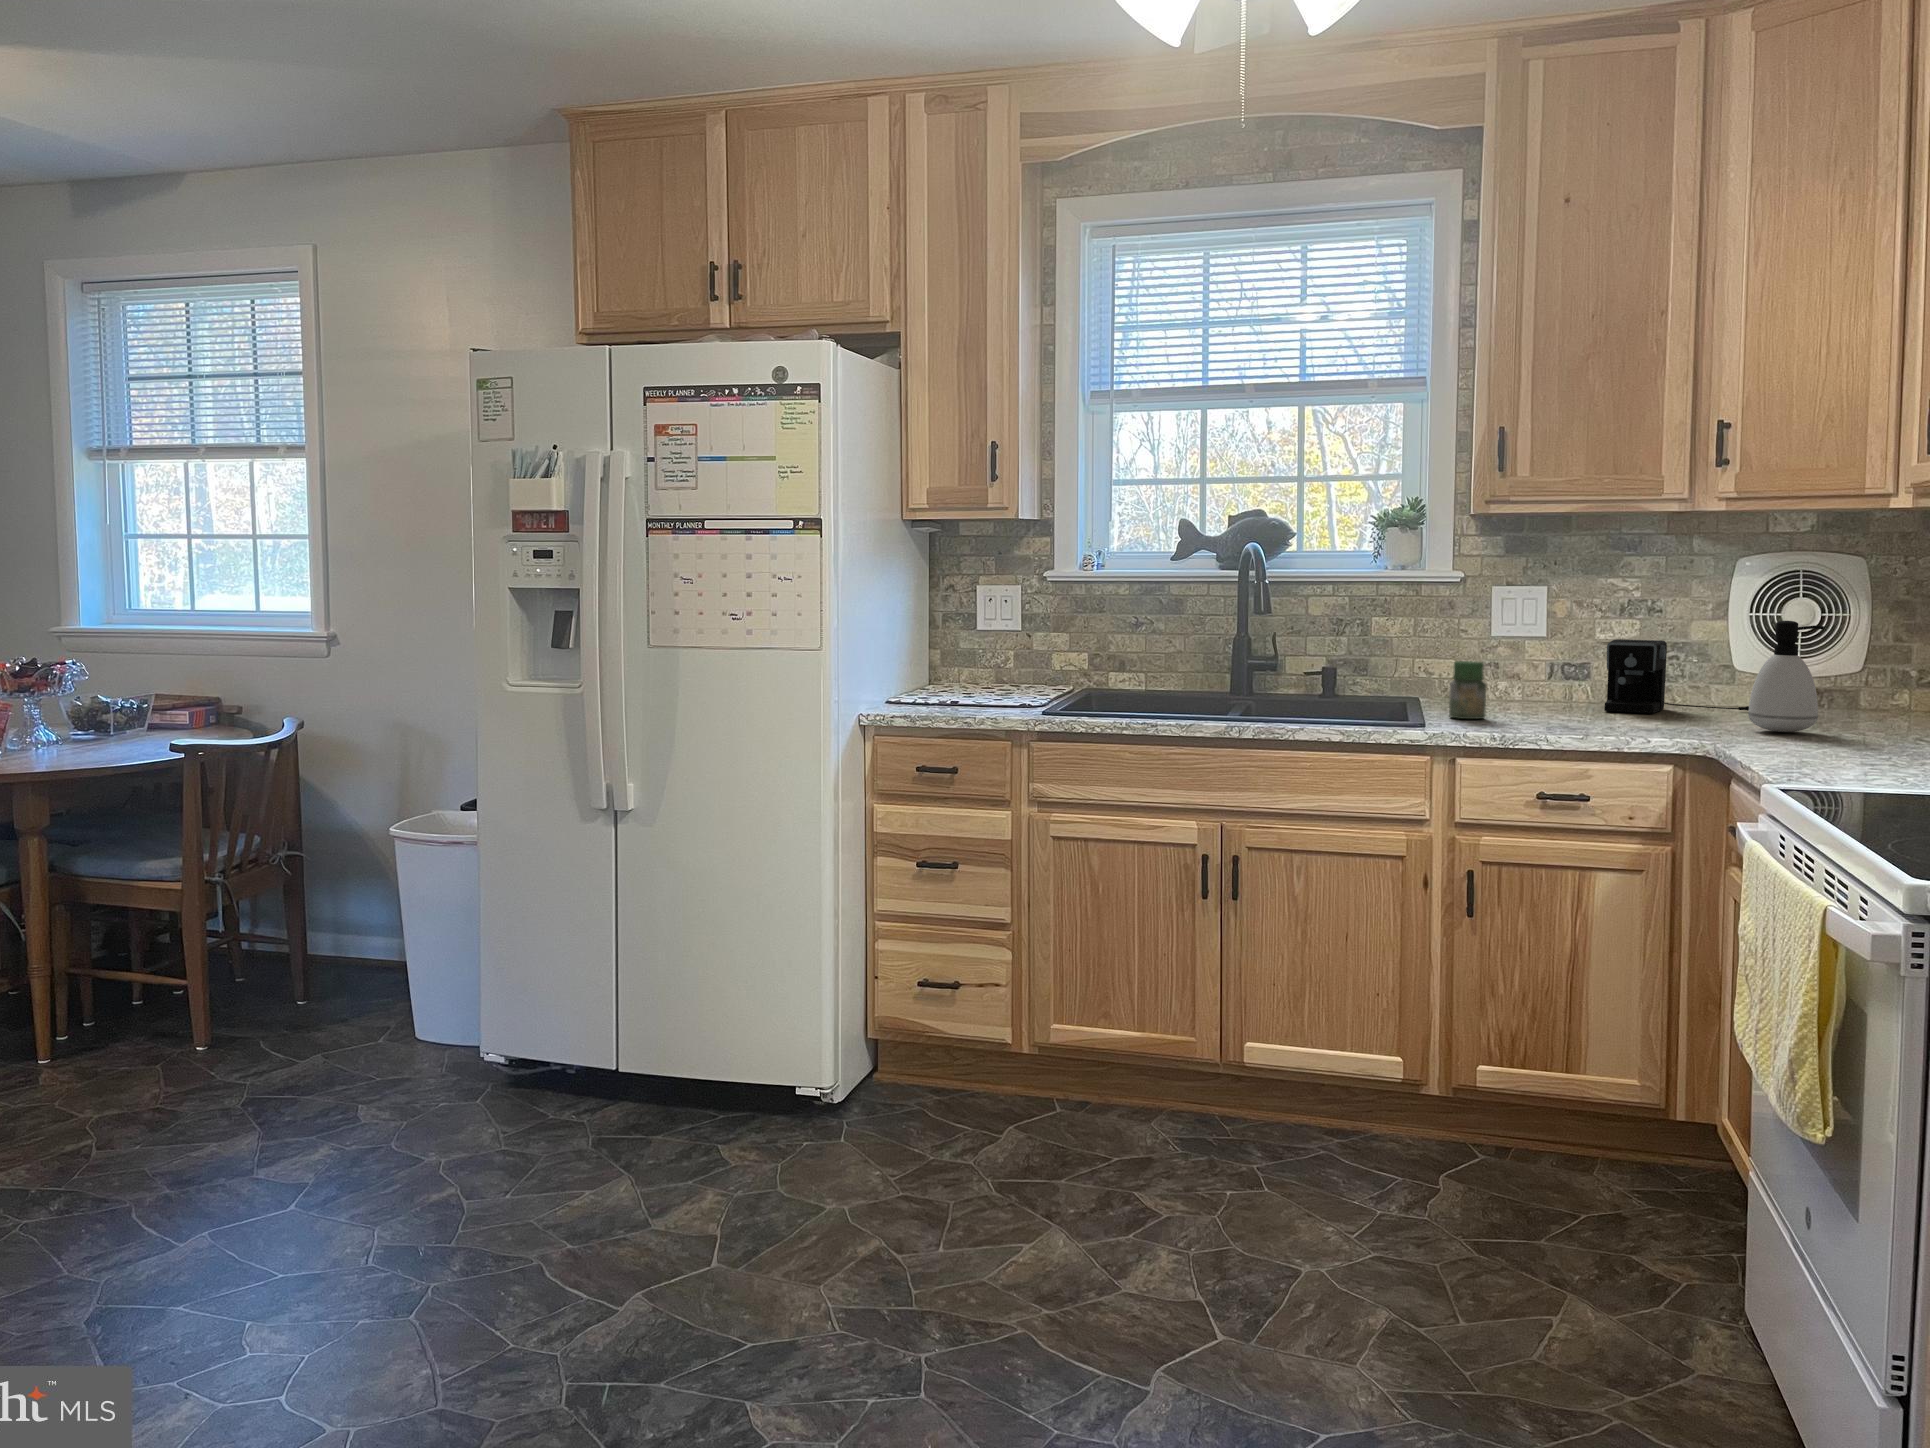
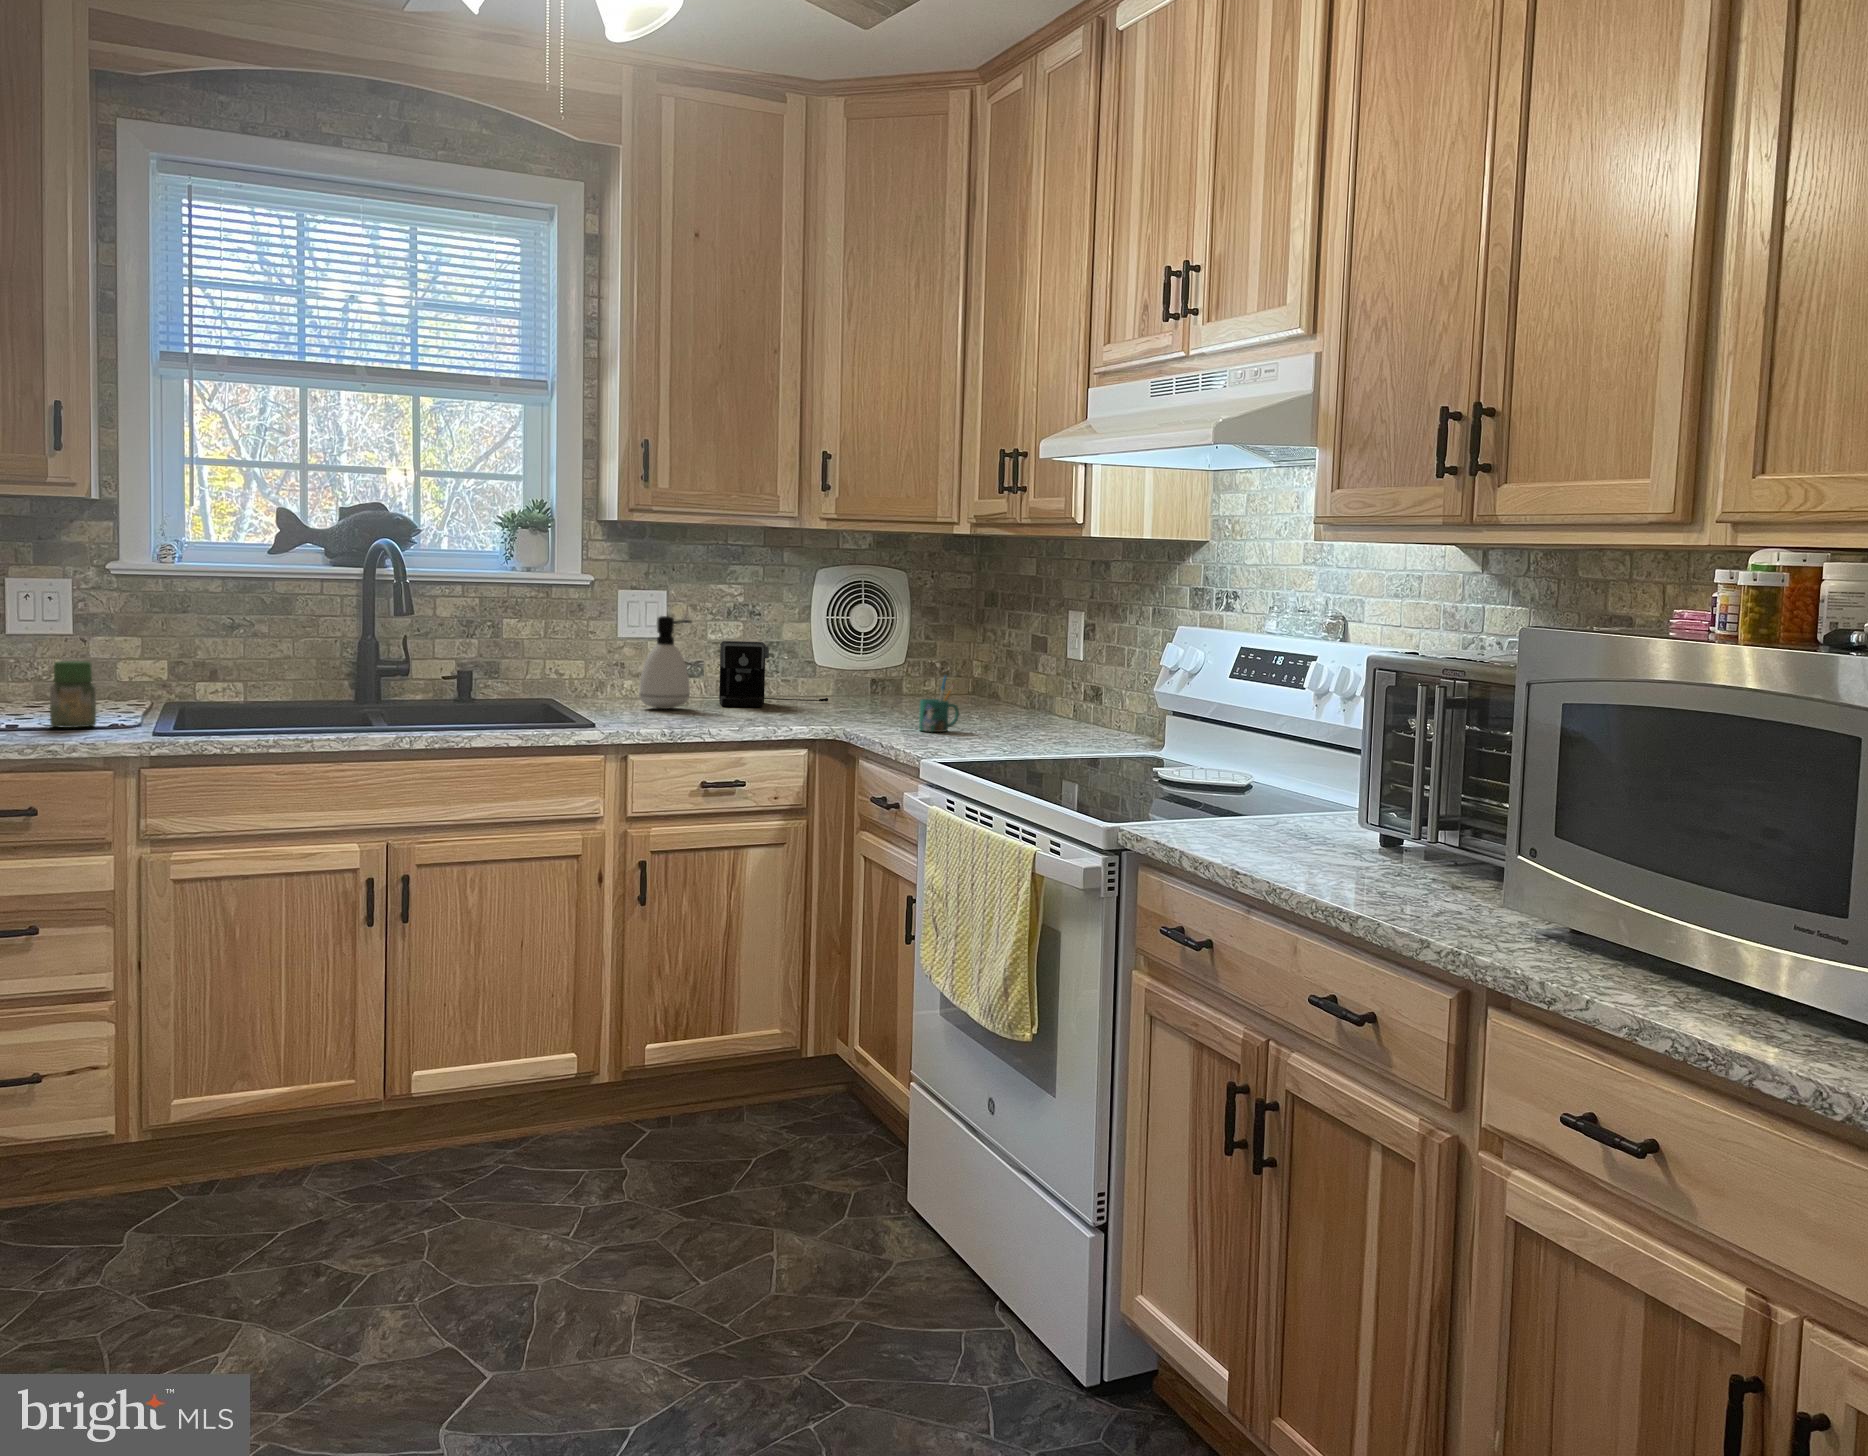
soap dispenser: present [1748,621,1824,732] -> present [639,616,691,709]
jar: present [1449,661,1486,719] -> present [50,661,96,728]
mug: none [1823,684,1884,753] -> present [919,676,959,732]

